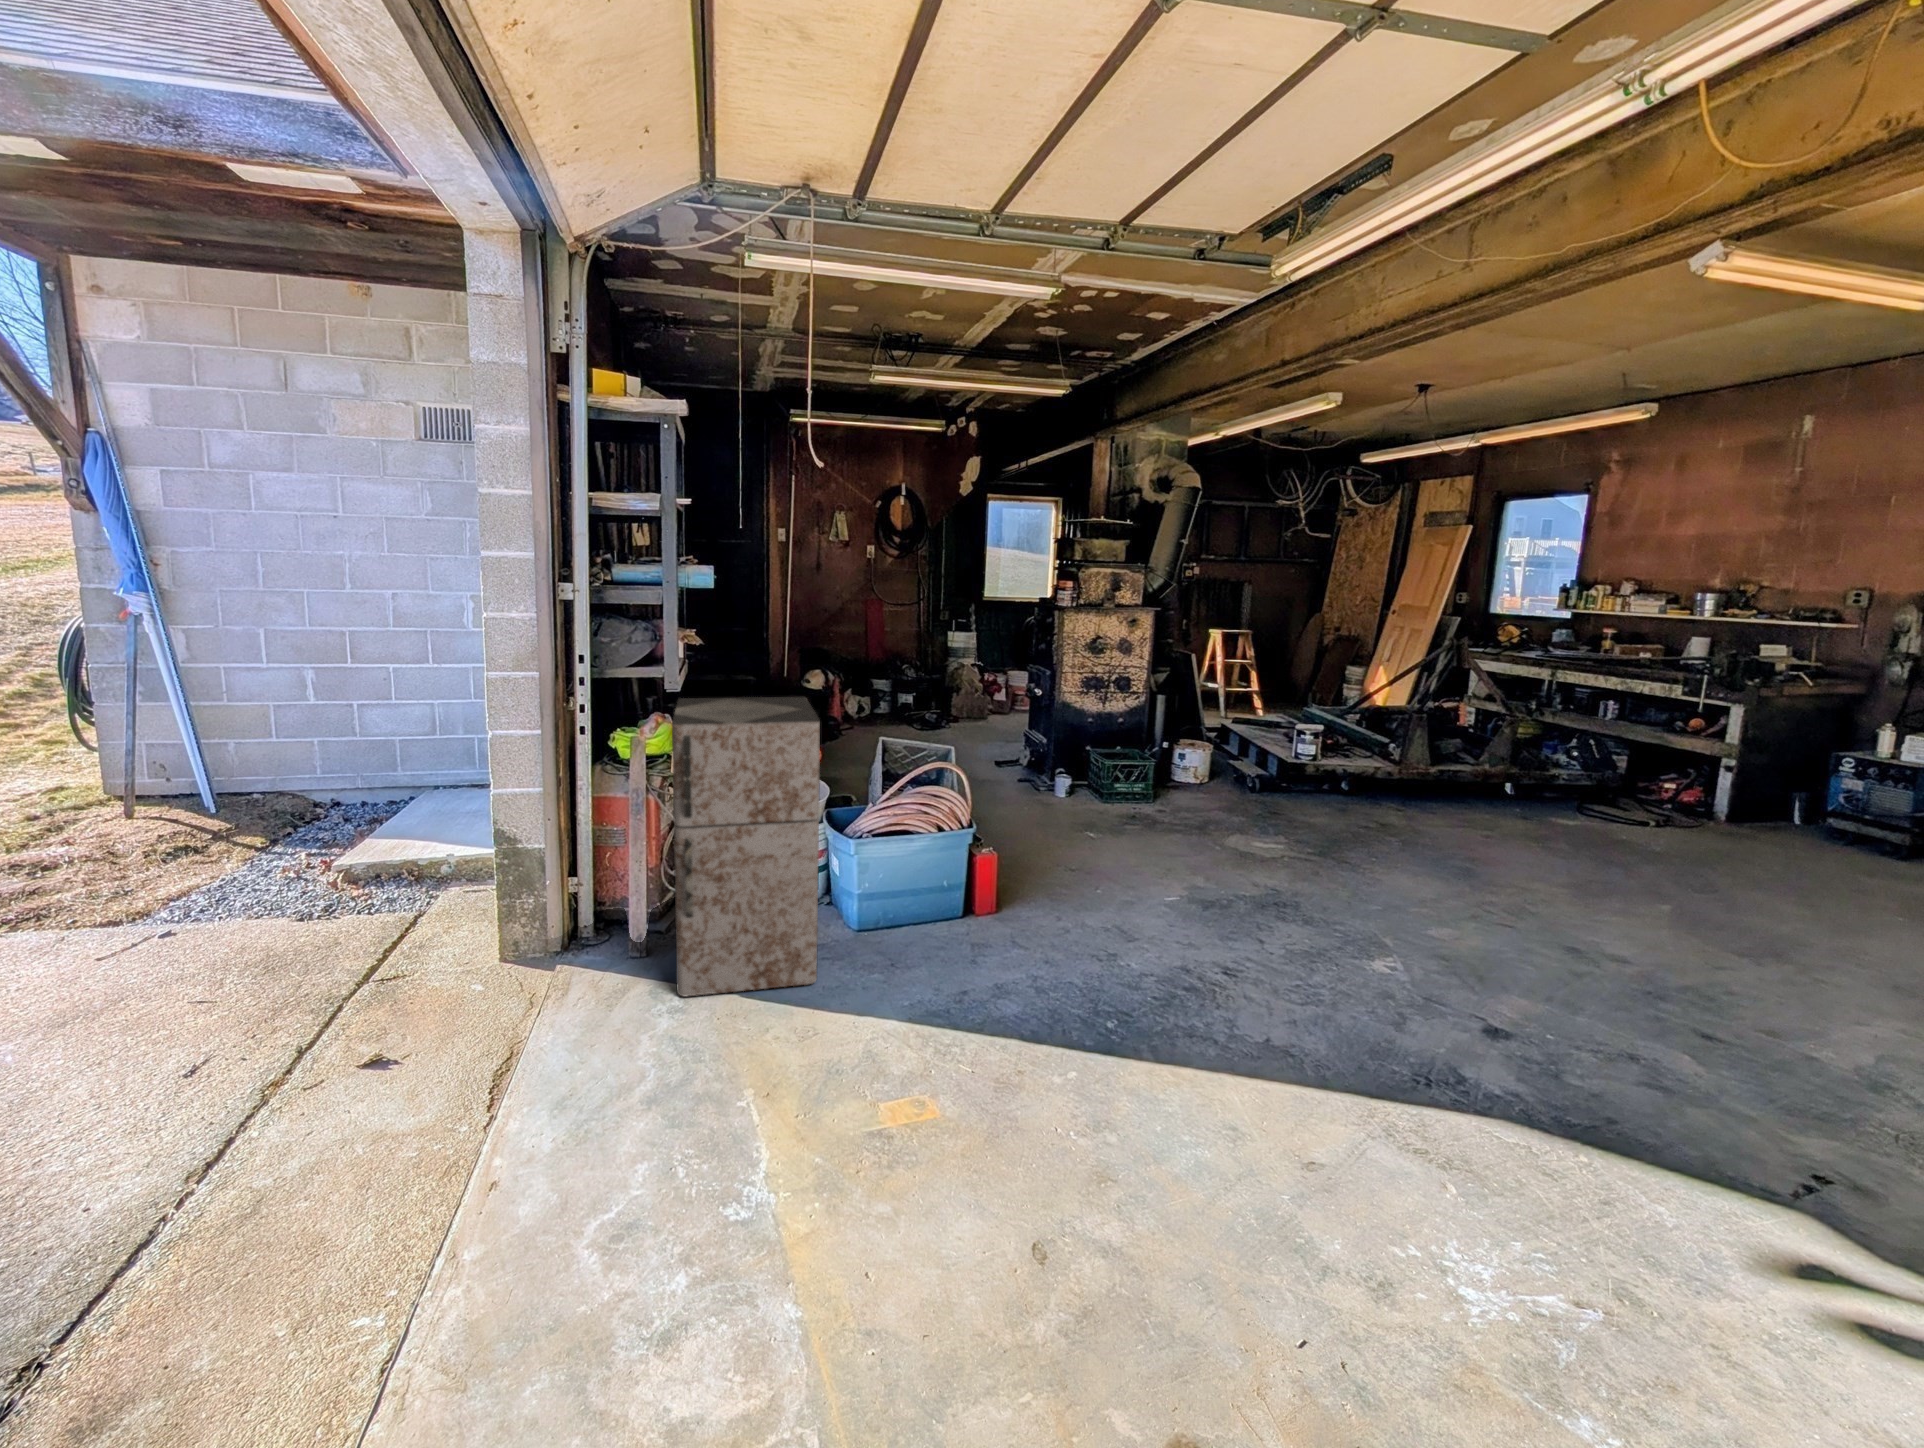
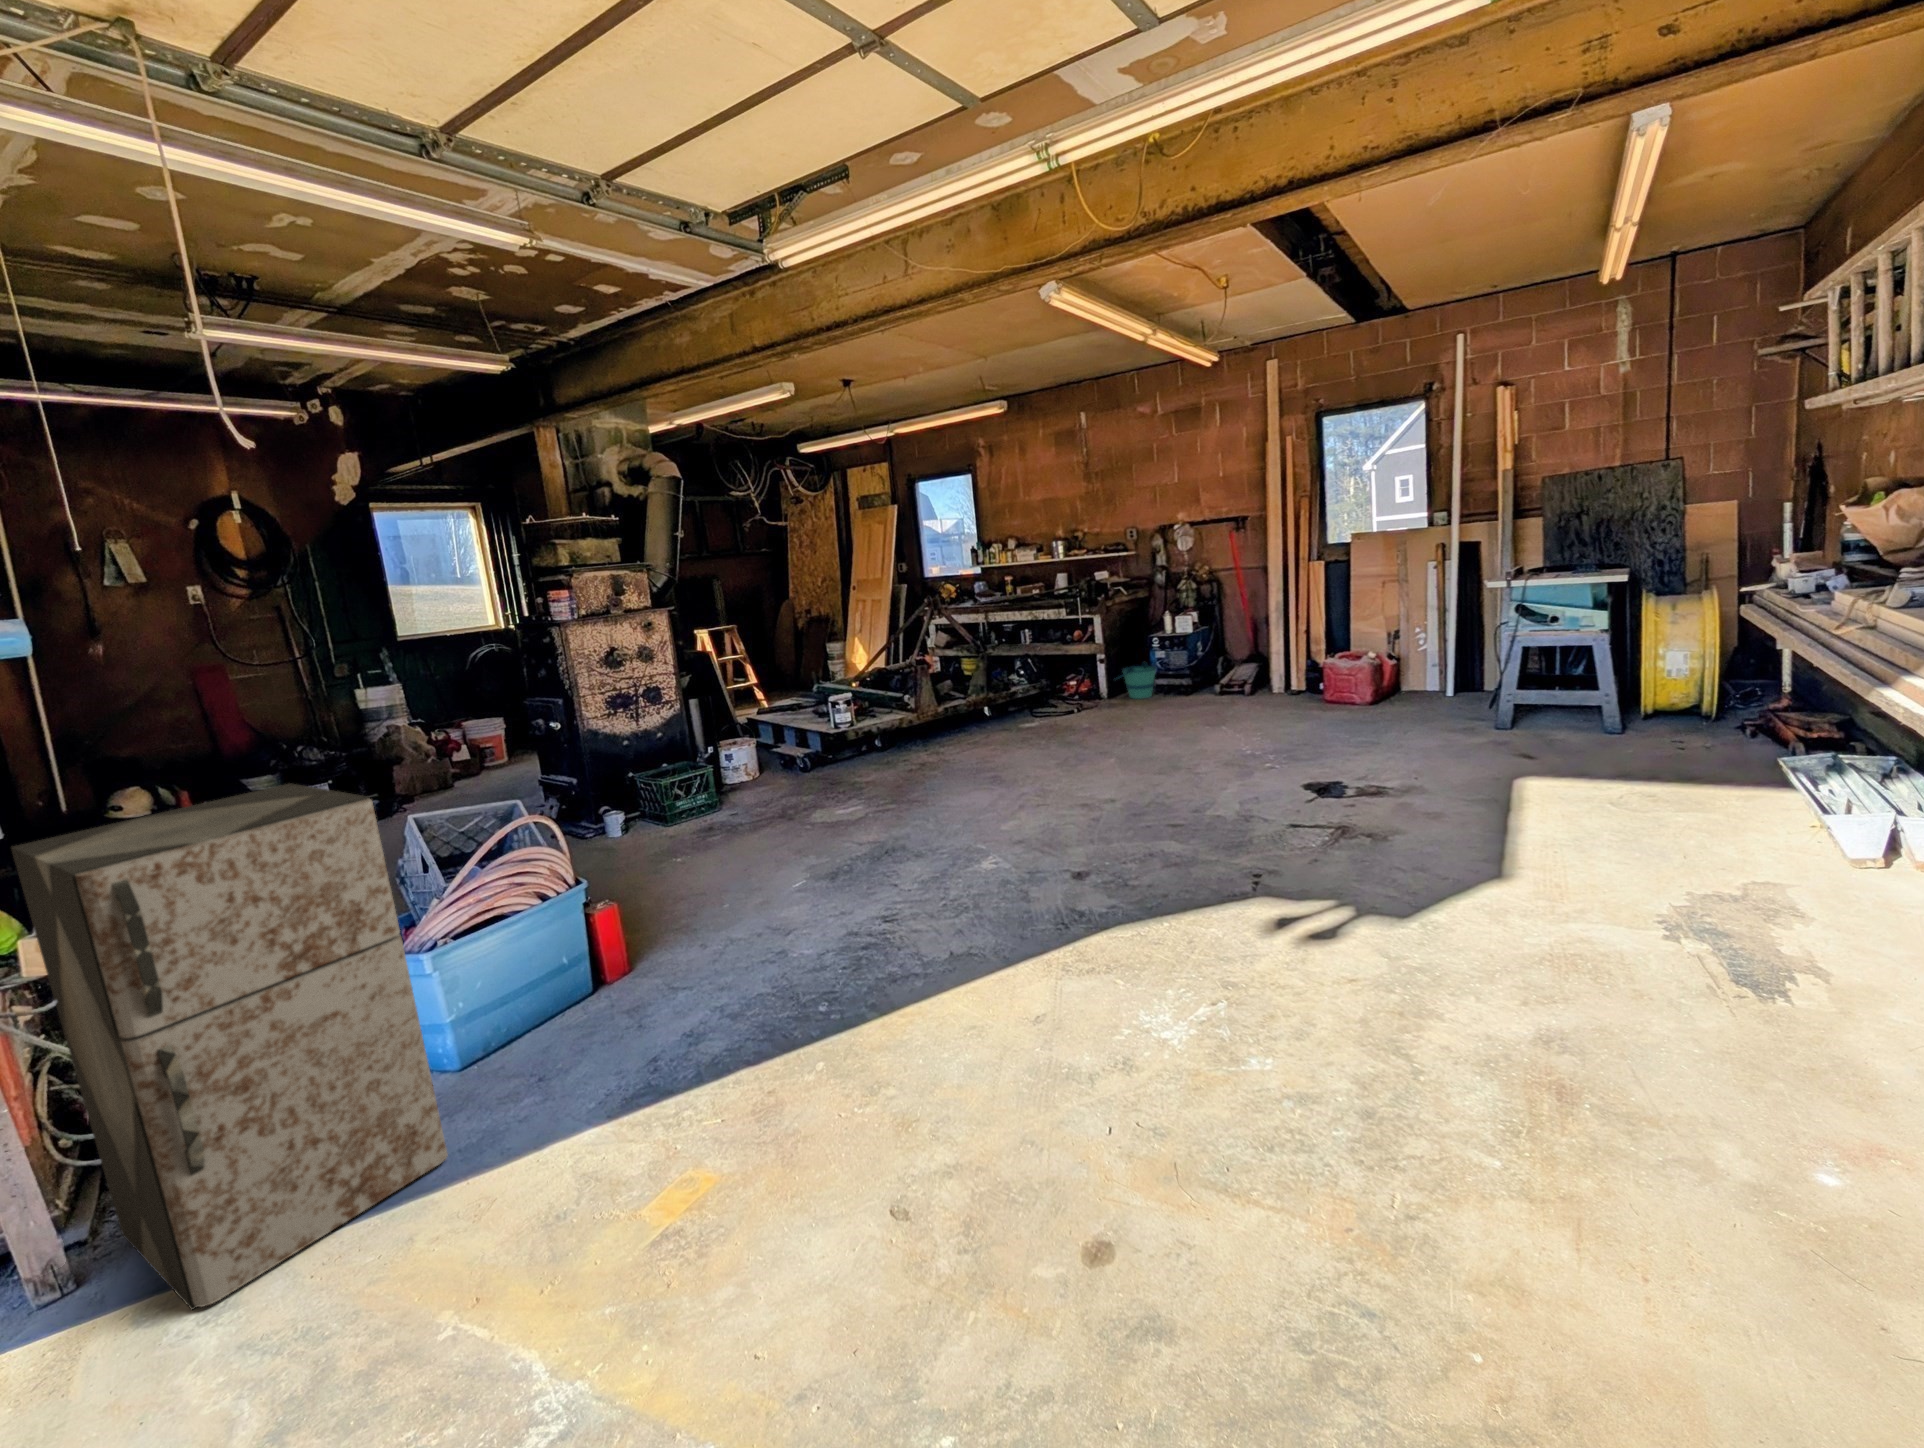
bucket: none [1756,790,1857,844] -> present [1115,662,1156,699]

